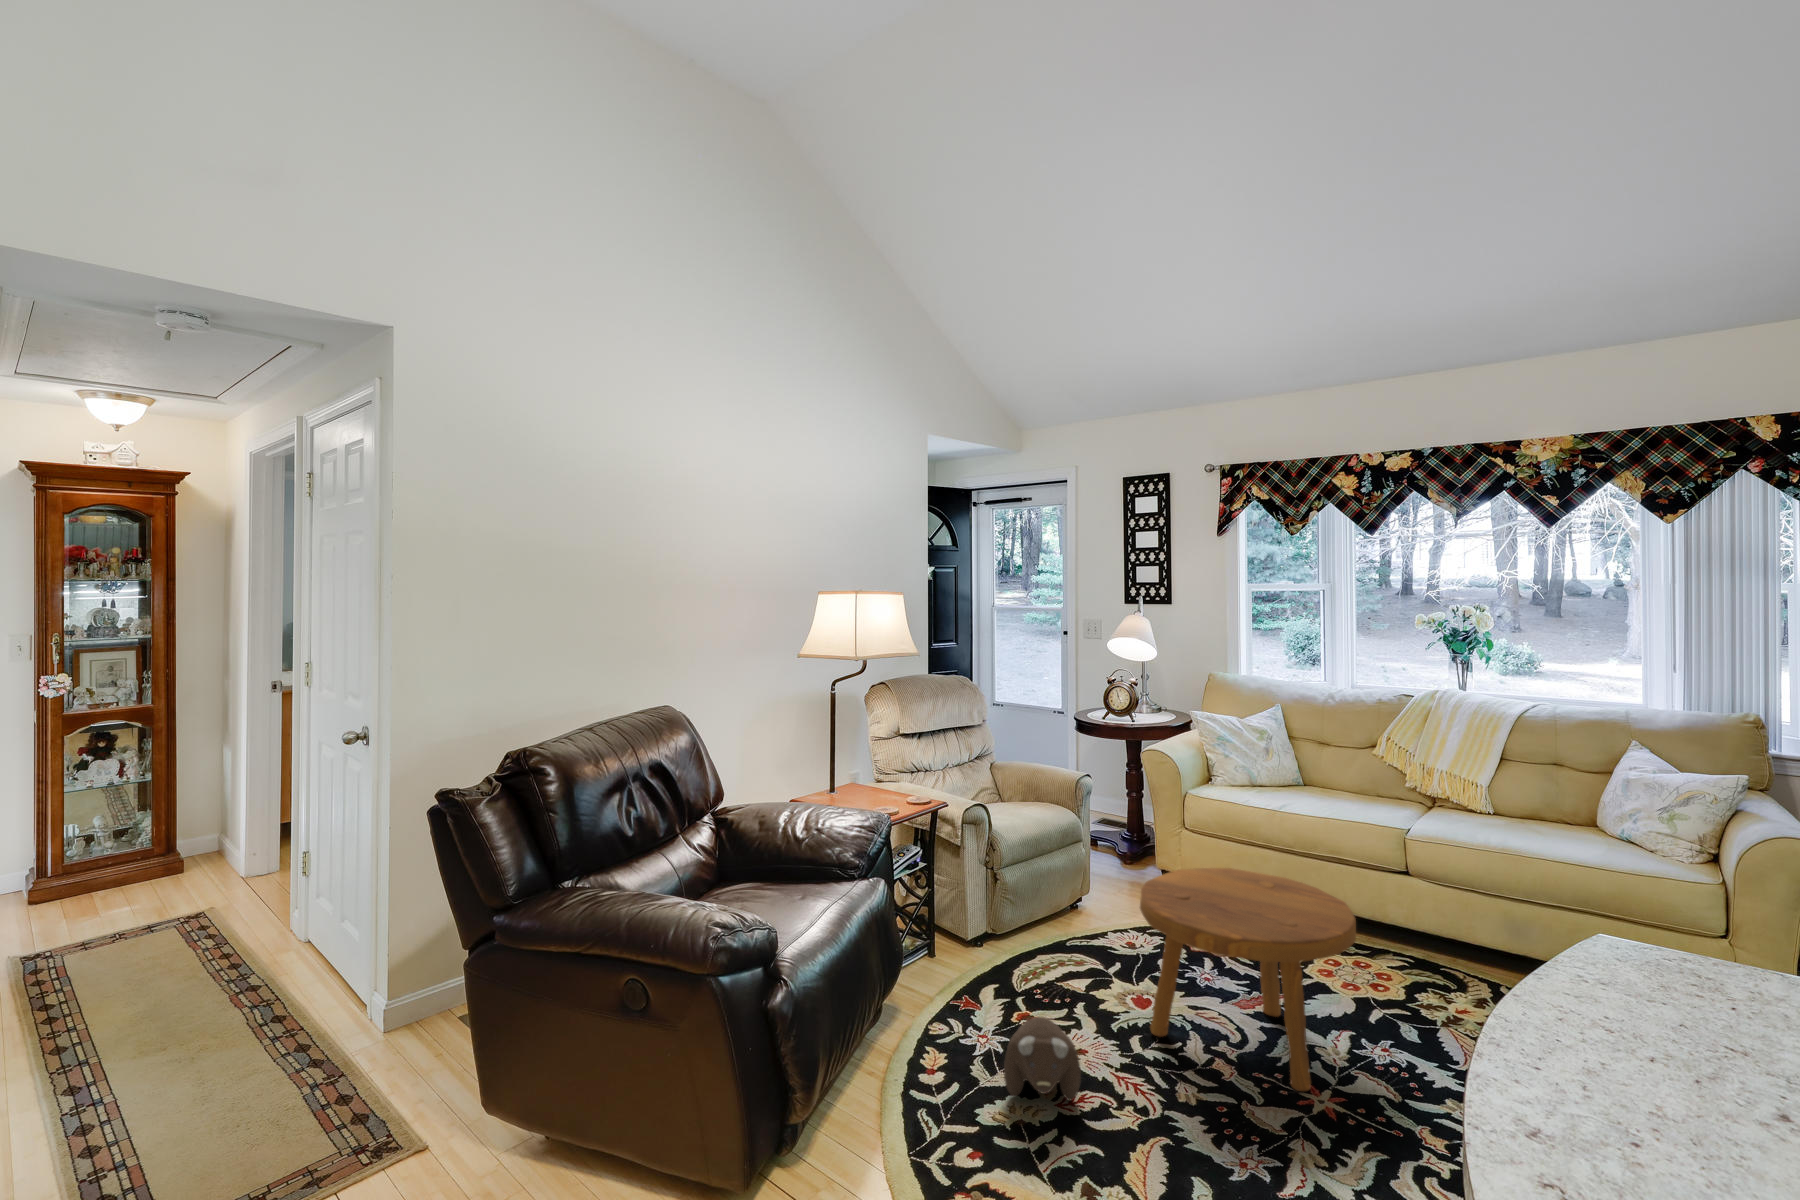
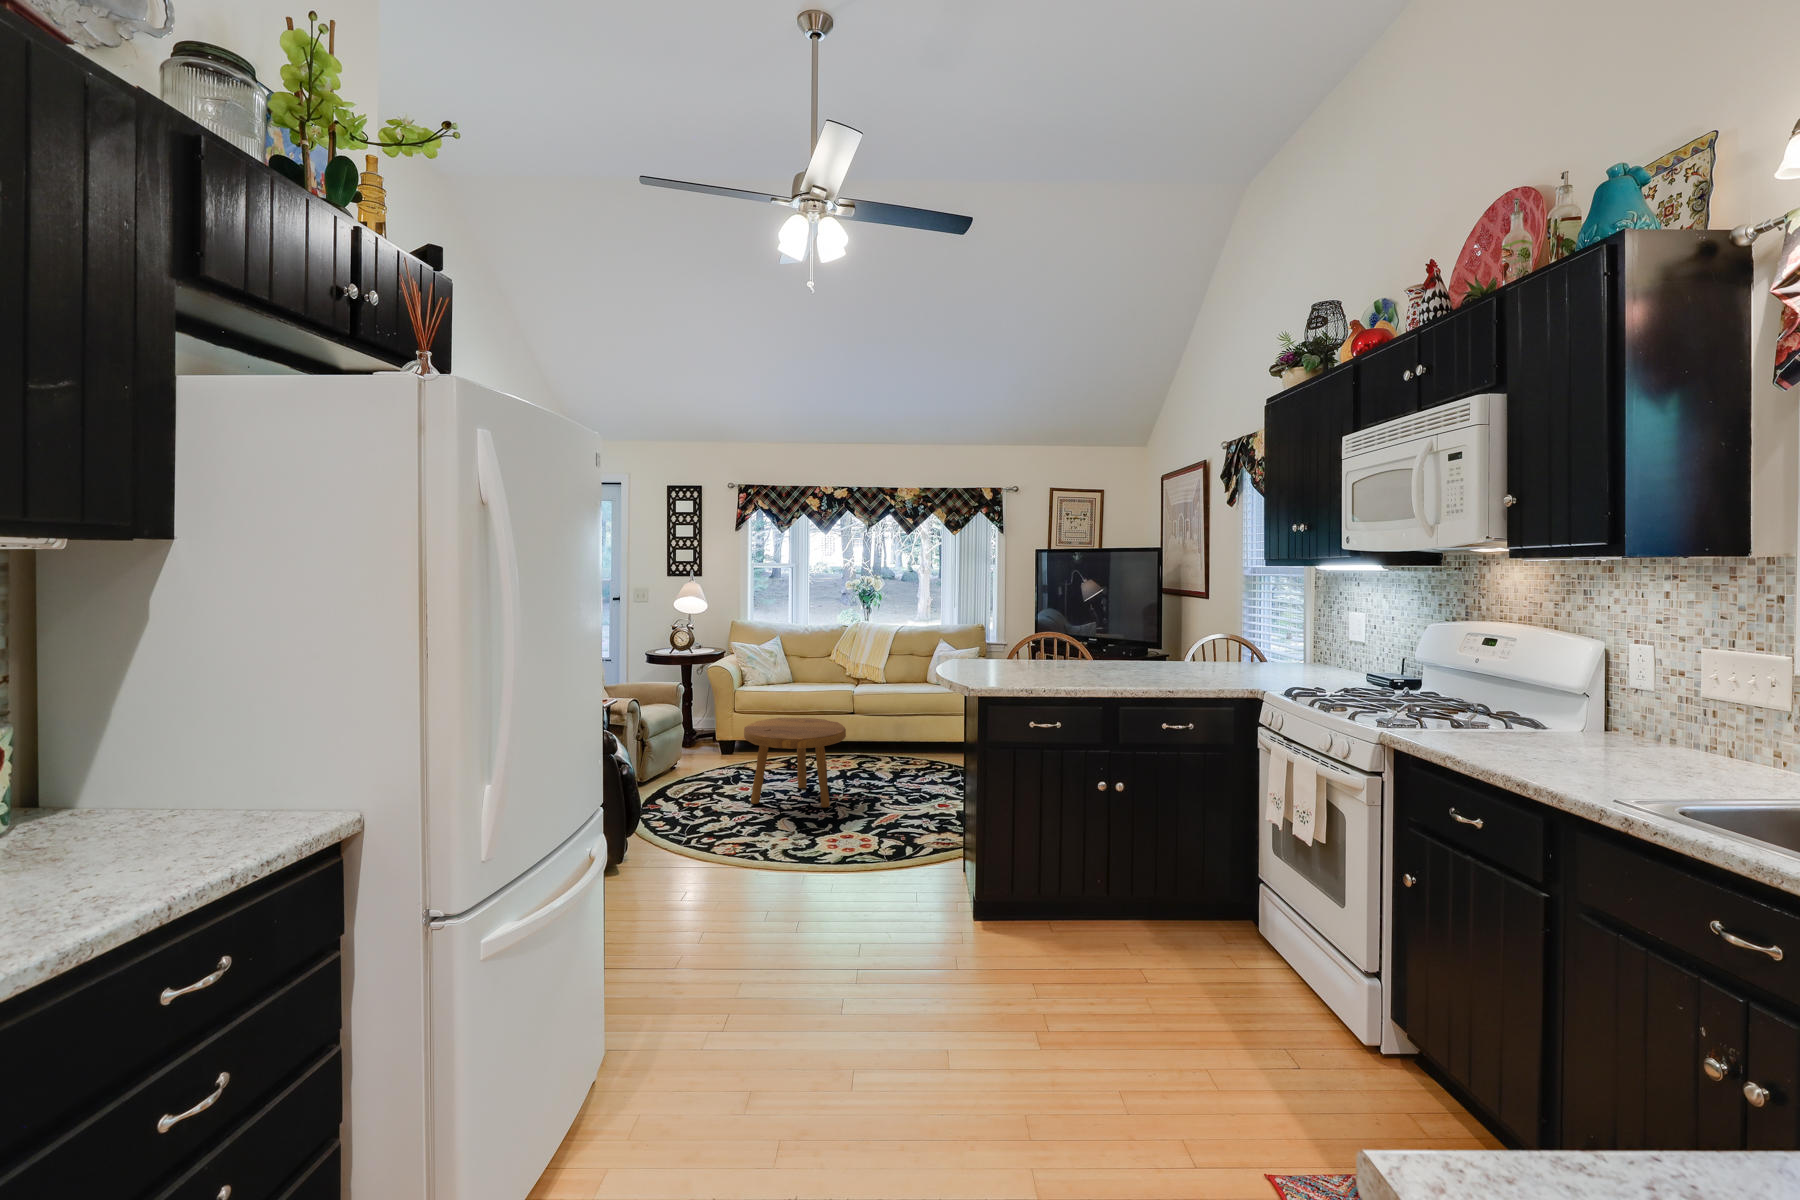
plush toy: present [1004,1017,1081,1100] -> none [694,794,734,835]

